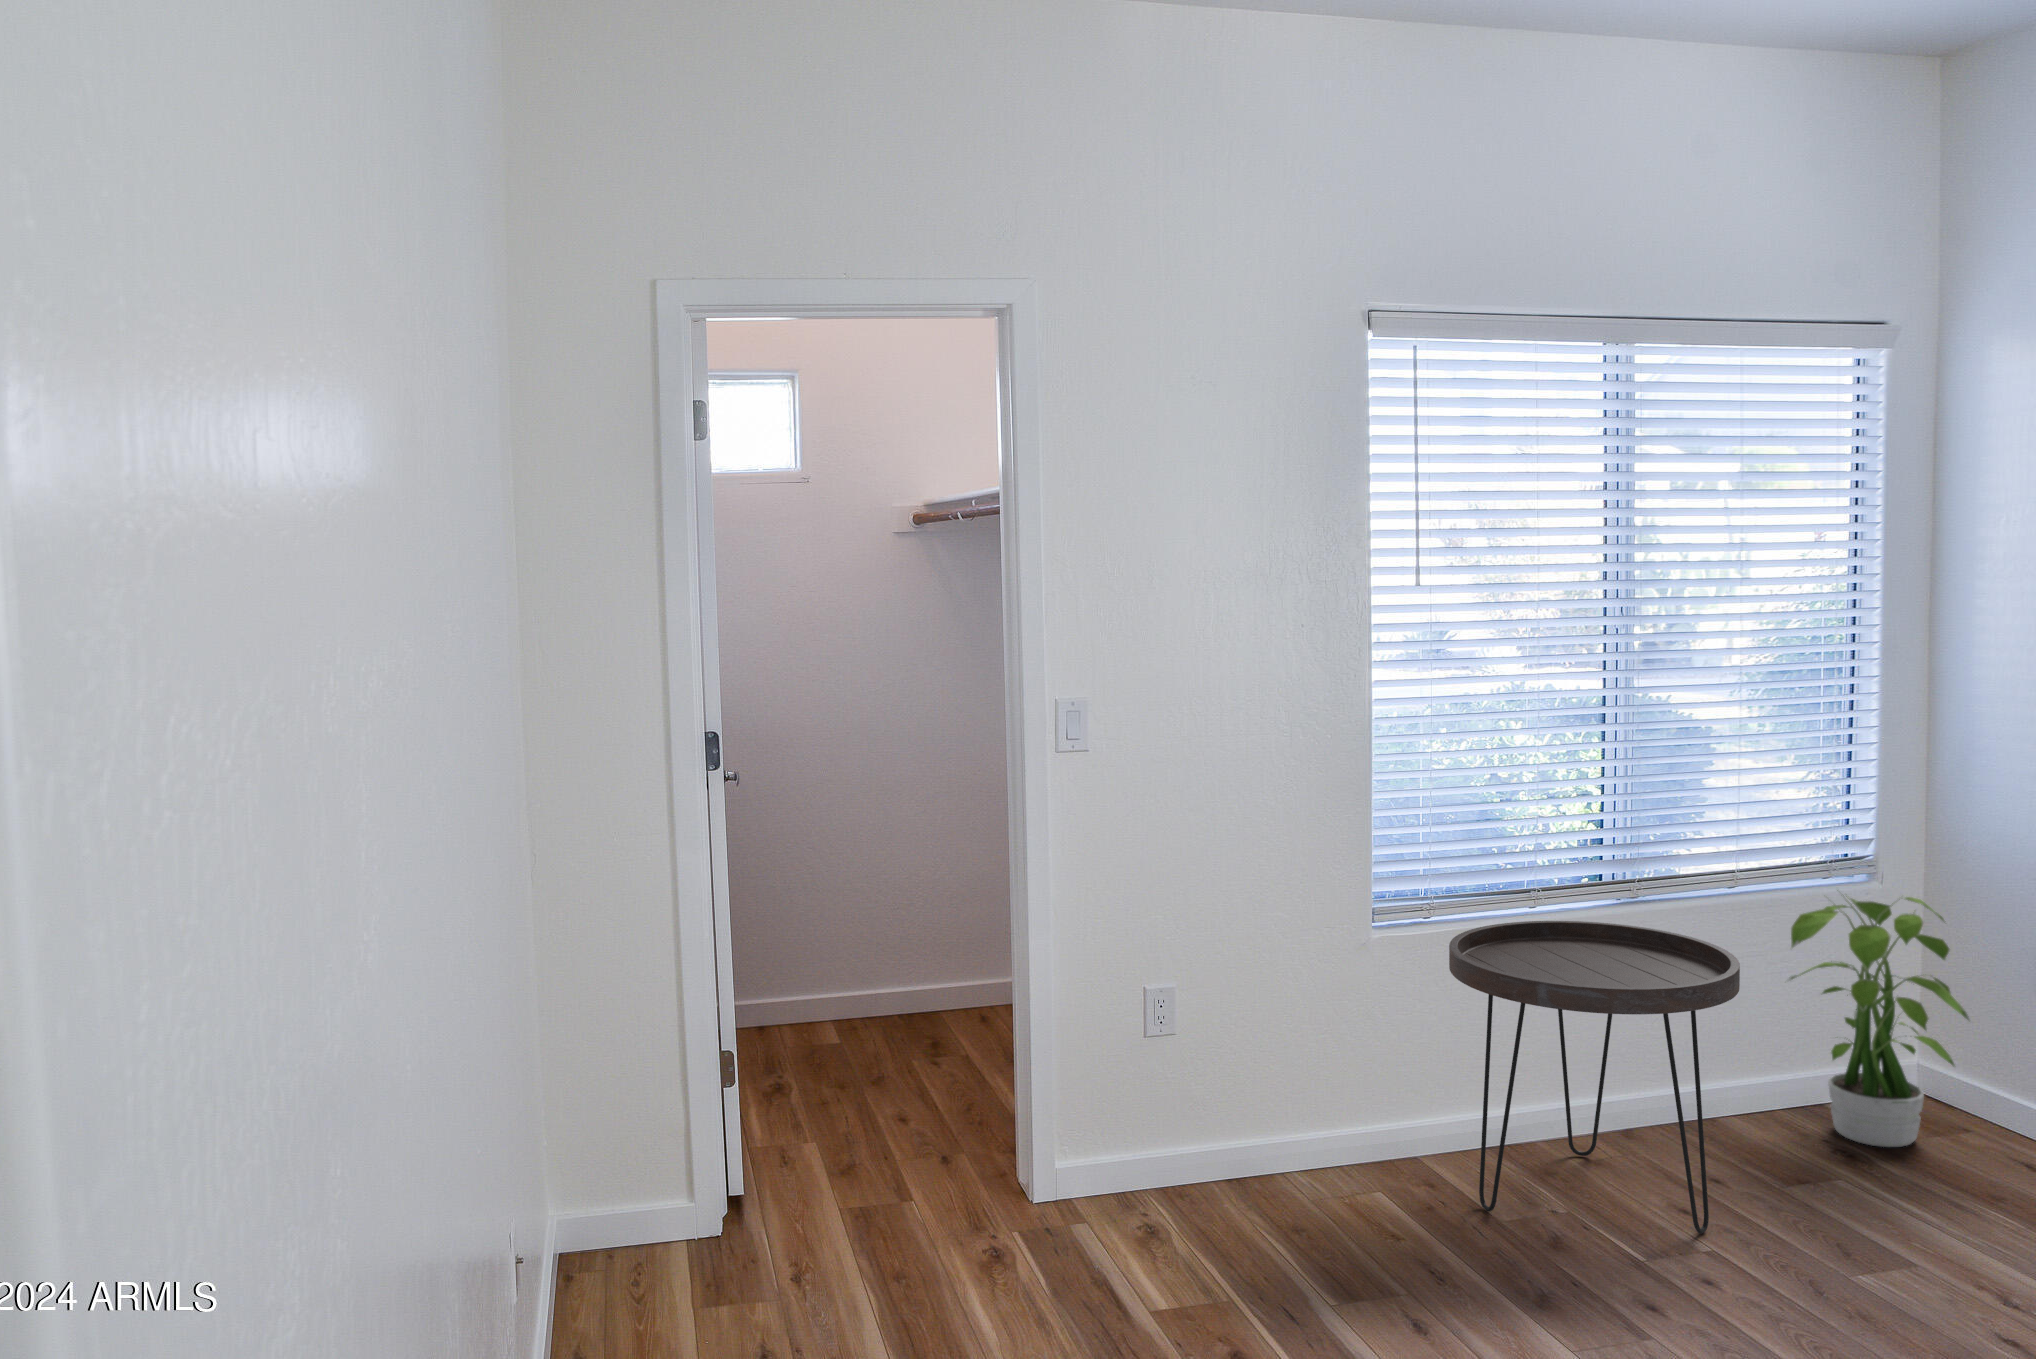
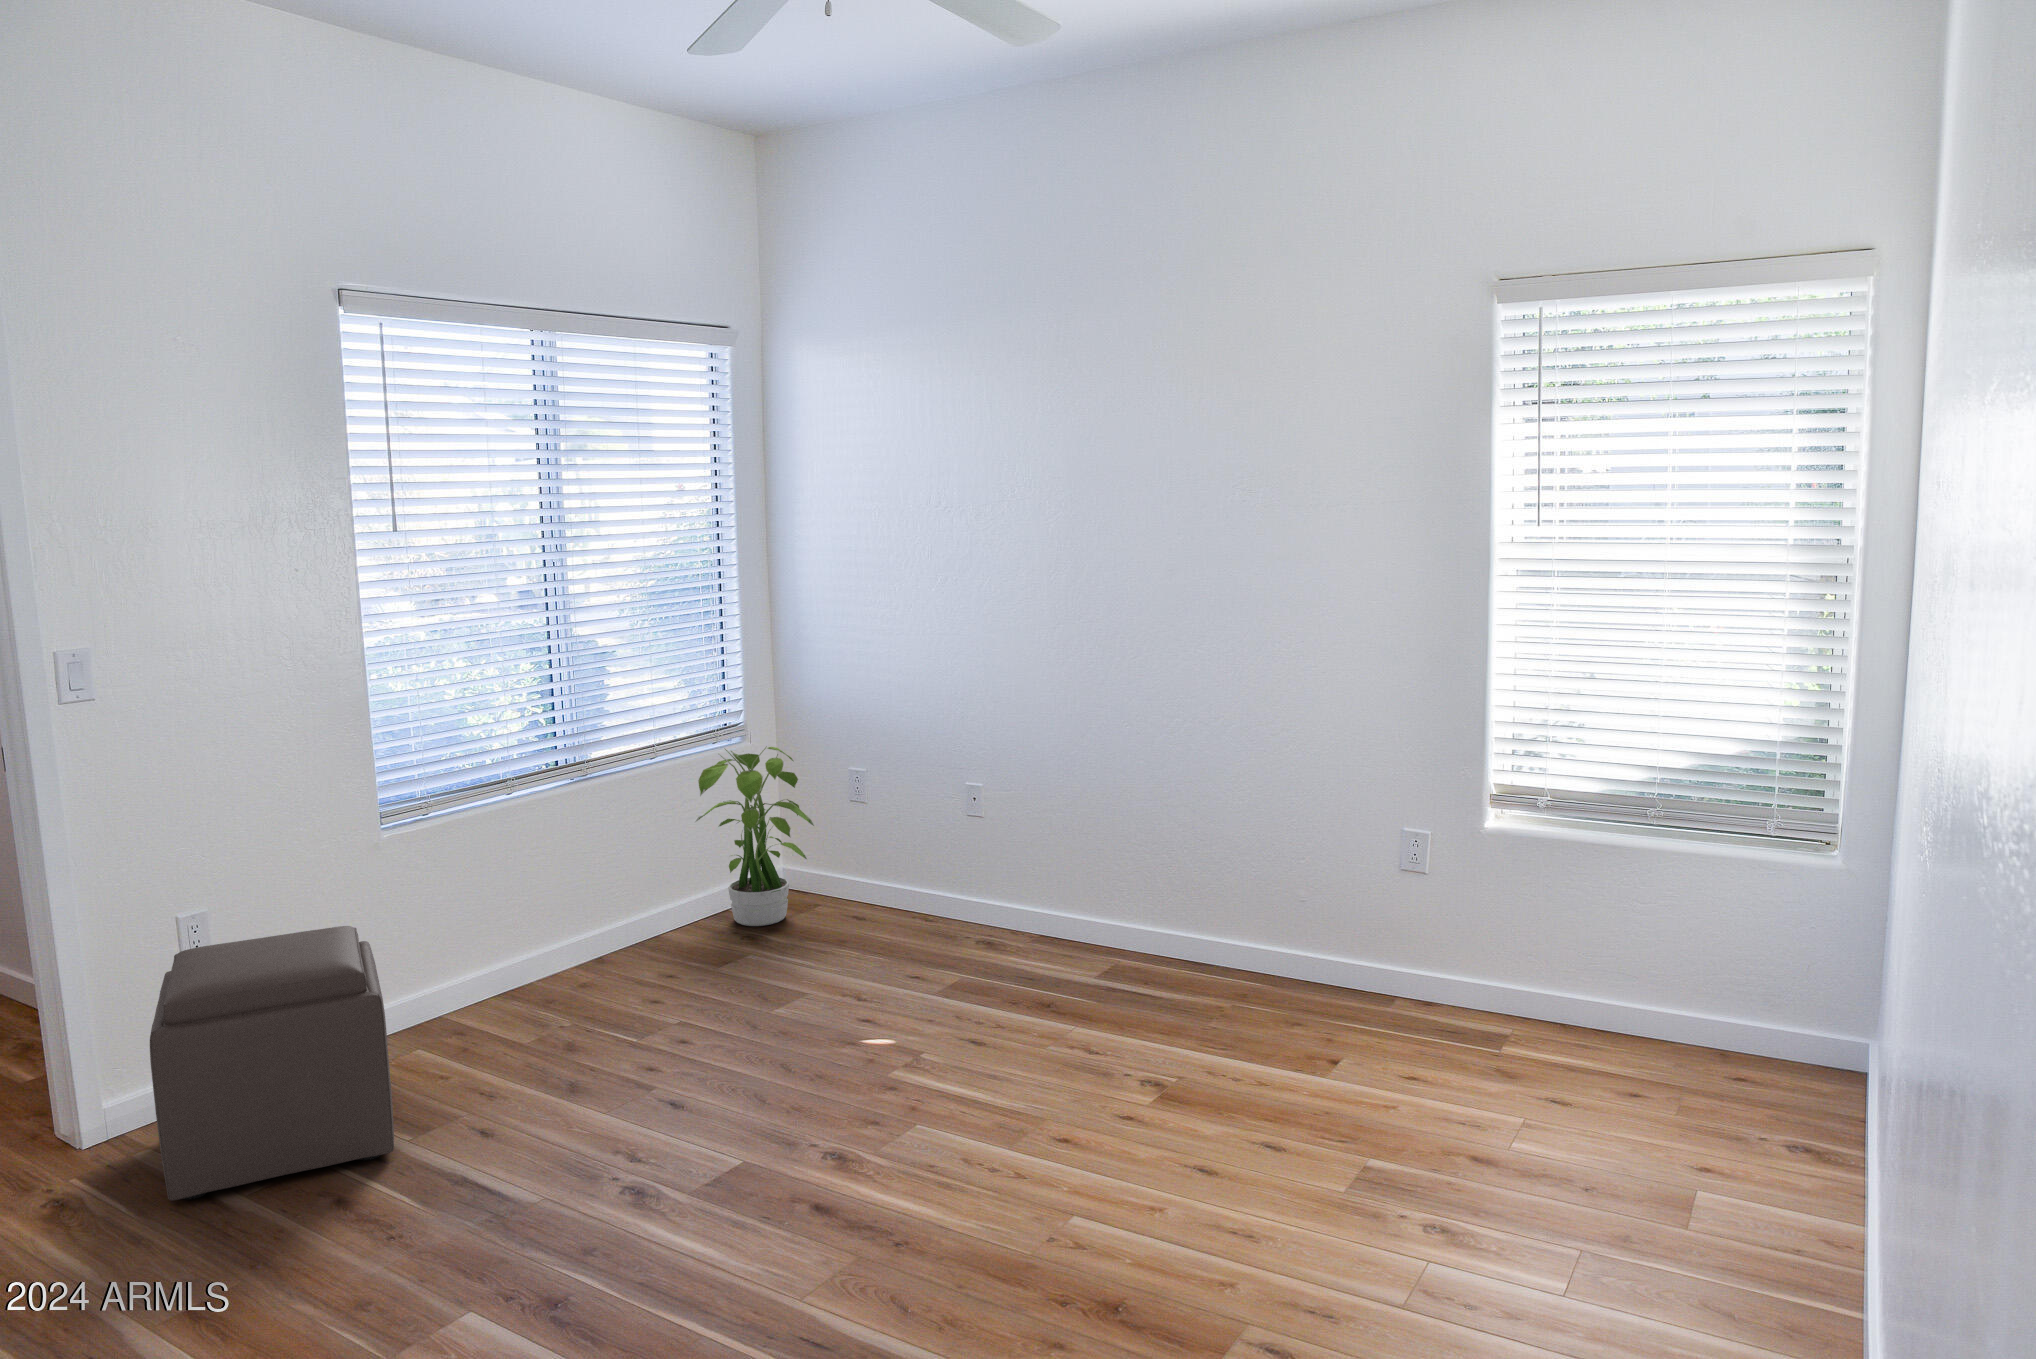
side table: present [1449,921,1740,1234] -> none [455,796,679,1041]
ottoman: none [1087,1019,1331,1311] -> present [150,926,394,1200]

